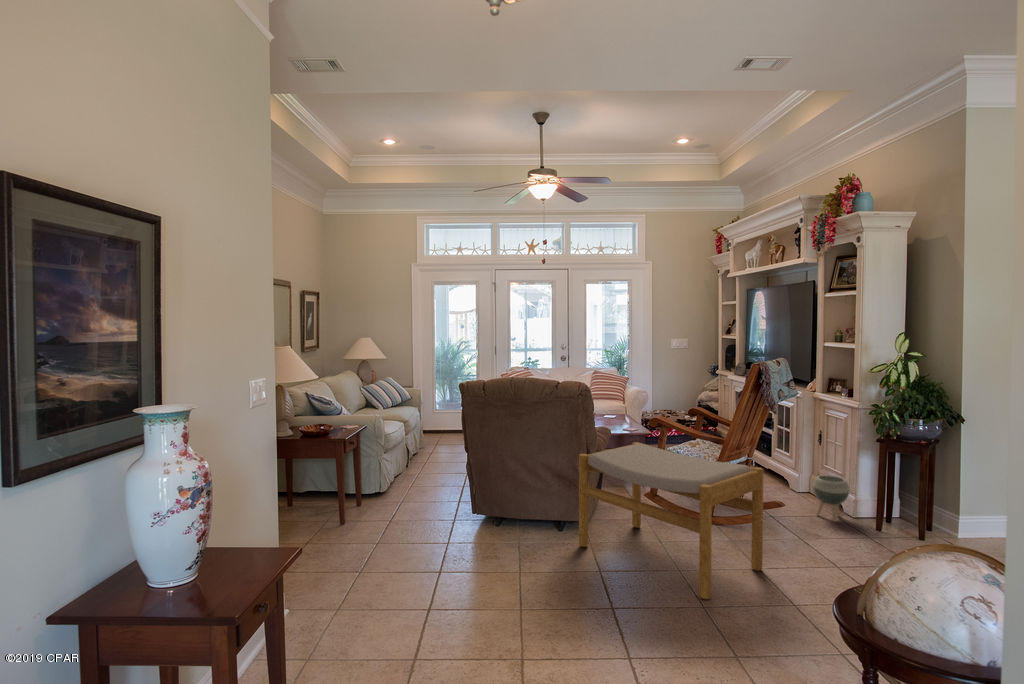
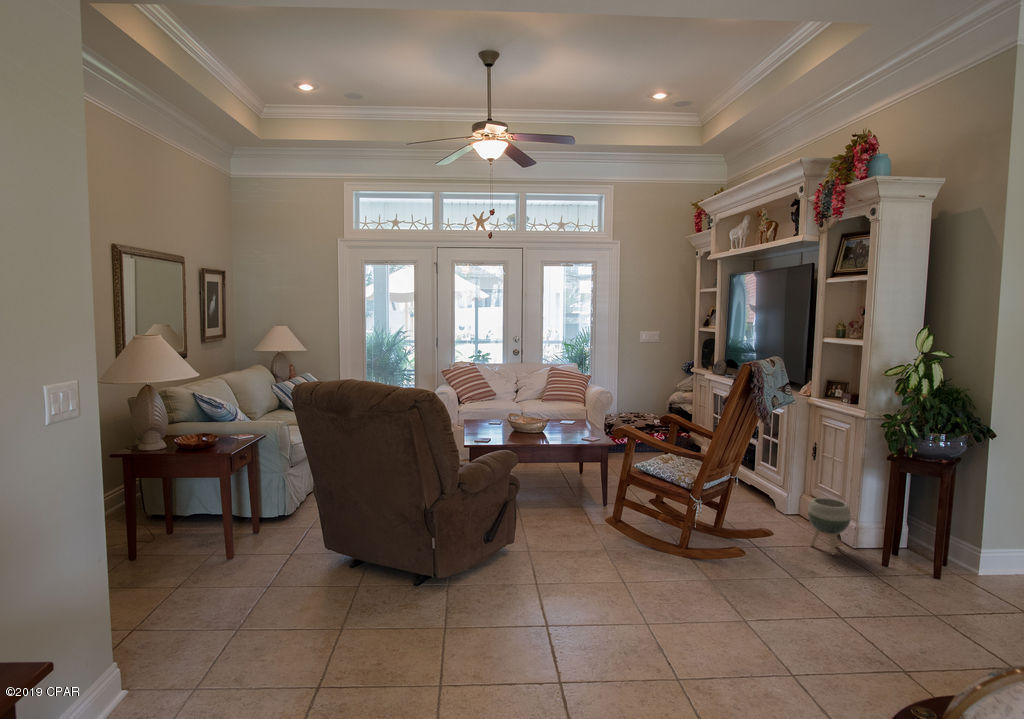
footstool: present [579,442,763,599] -> none [522,460,758,678]

